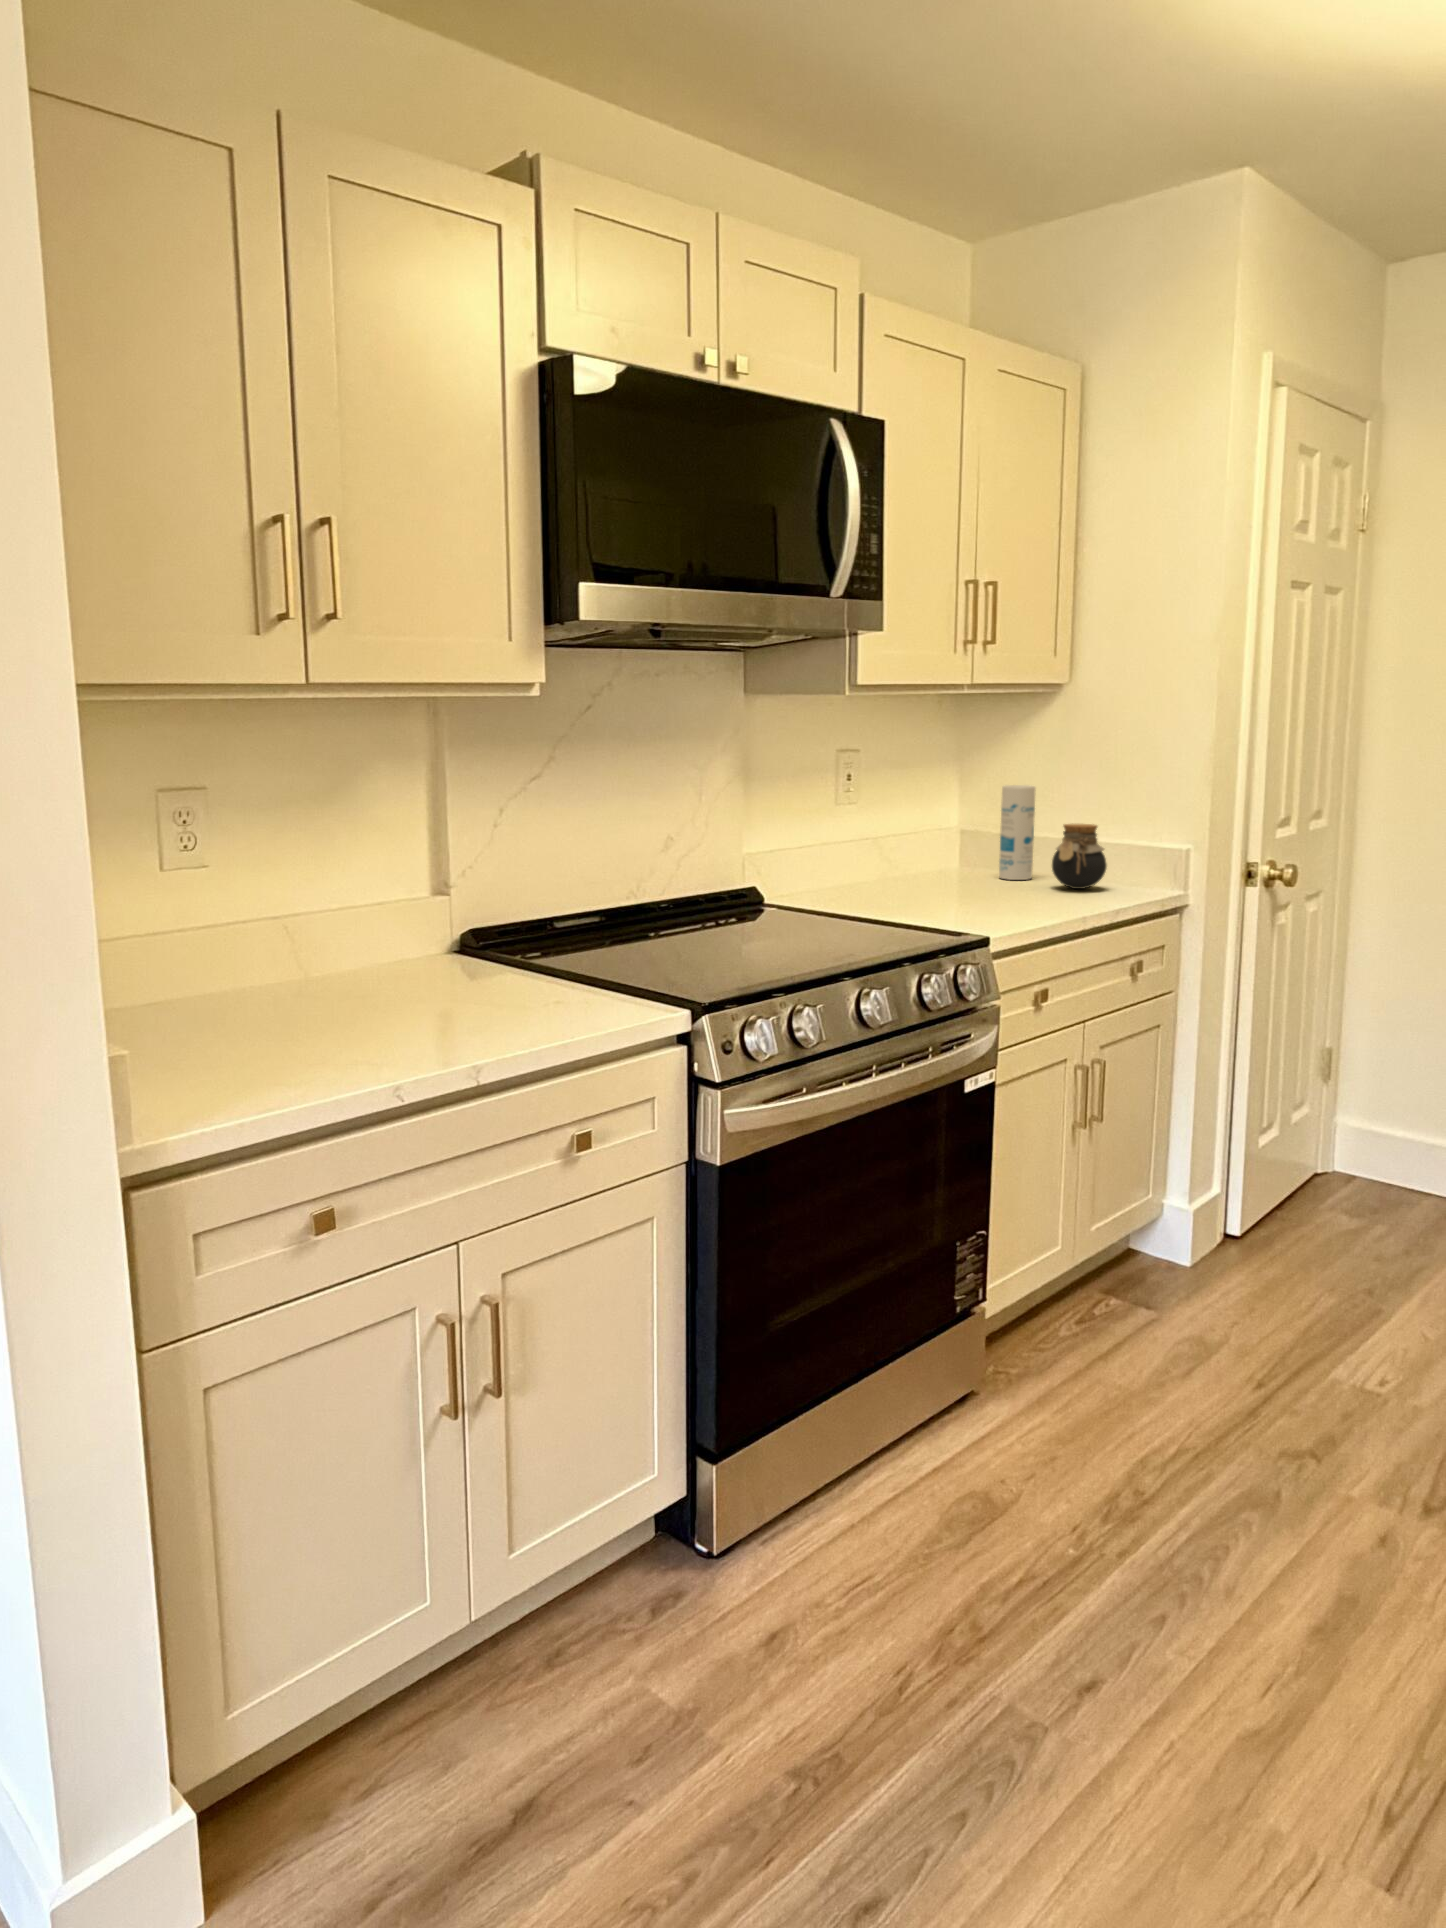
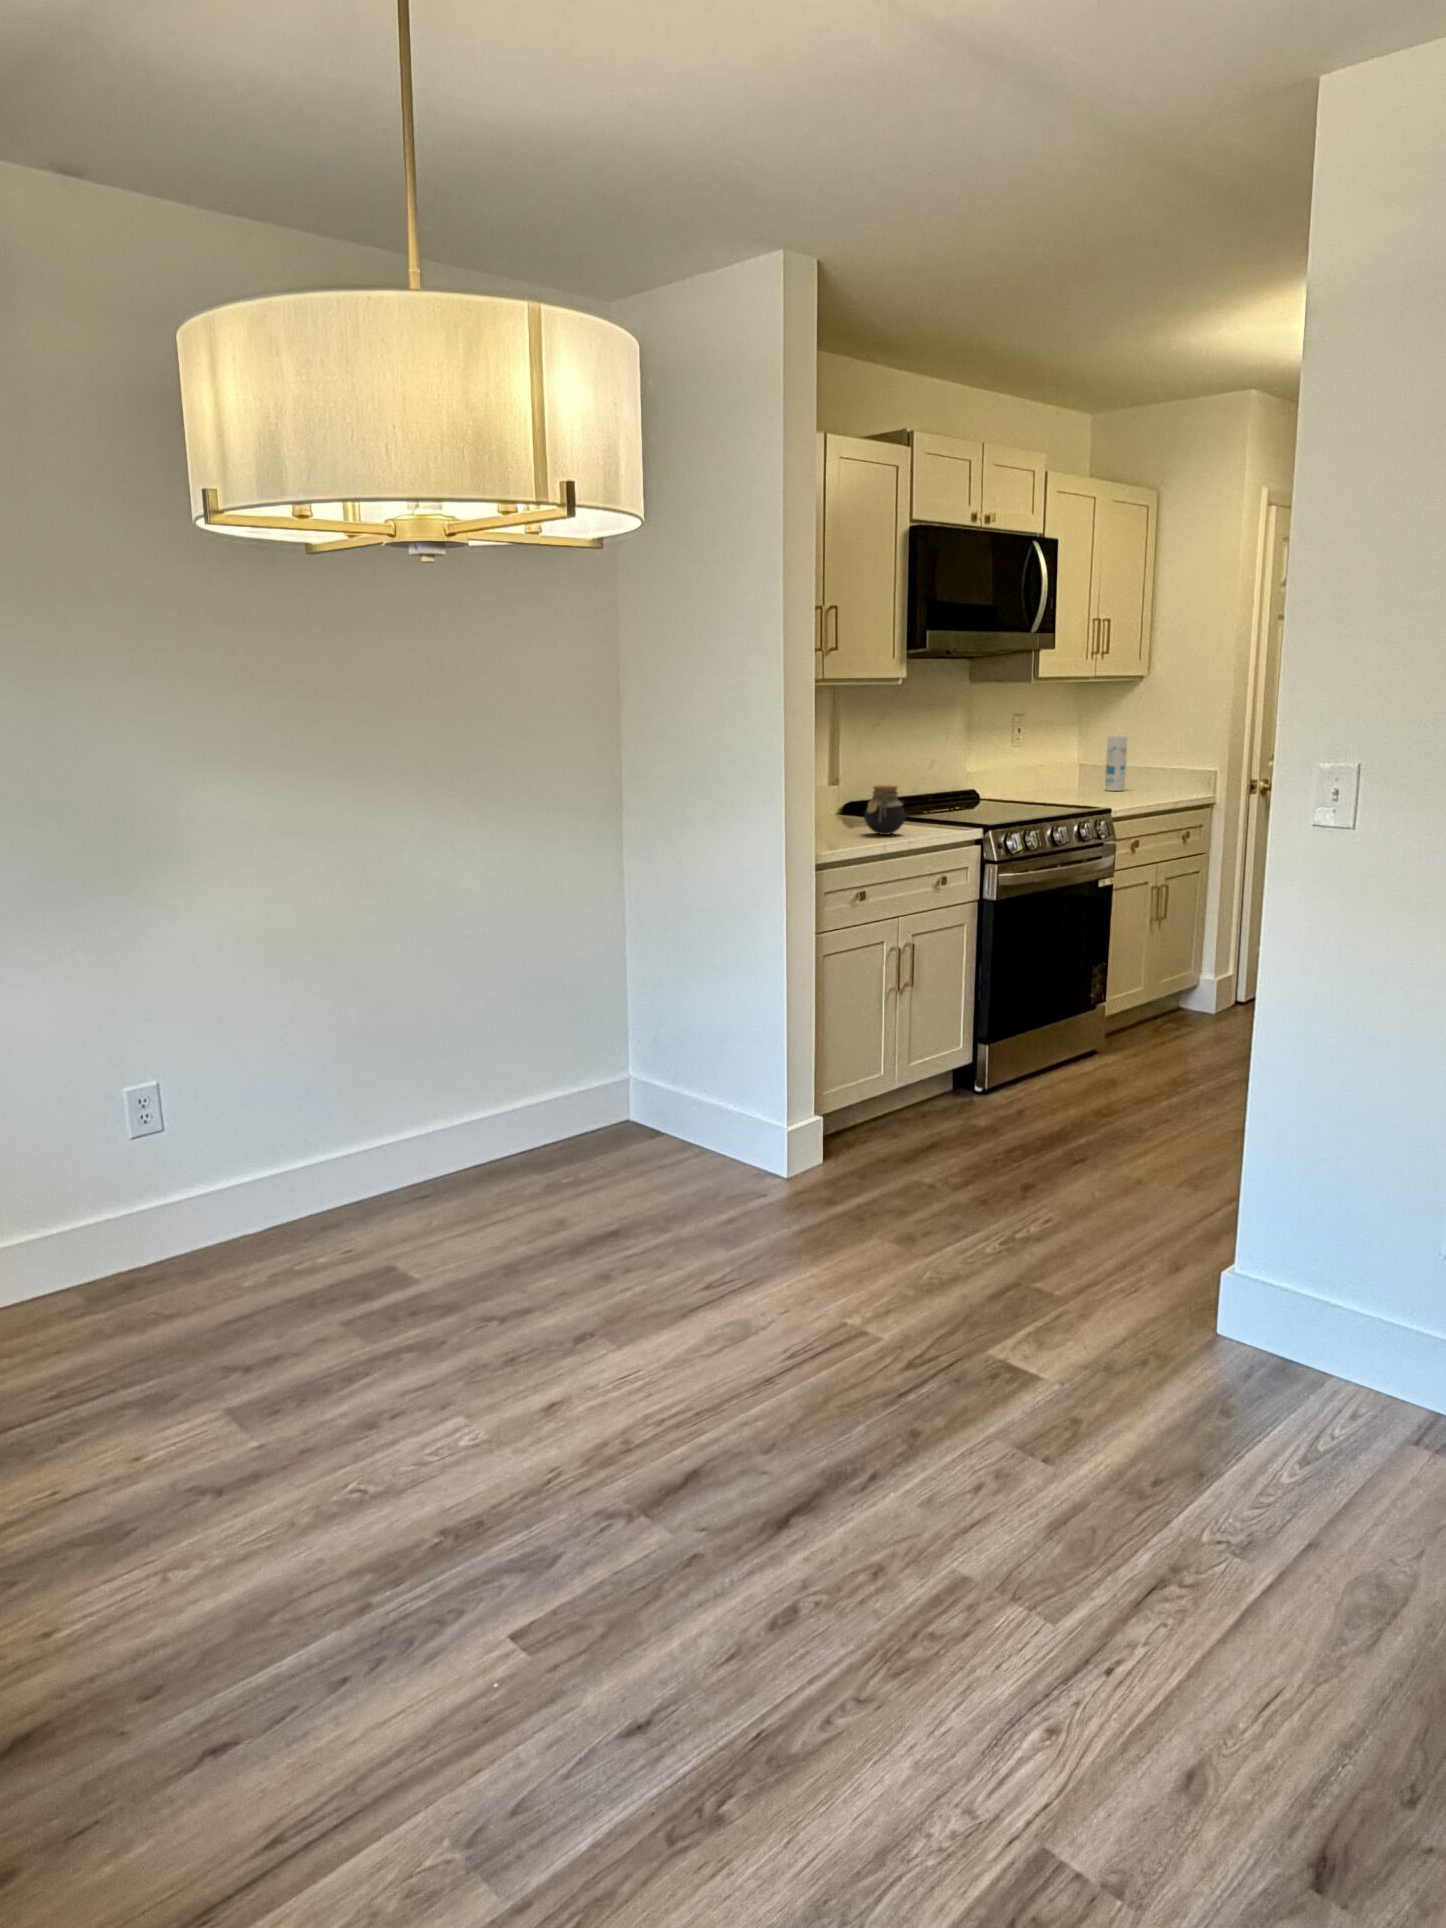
jar: present [1052,824,1107,889] -> present [864,785,905,835]

